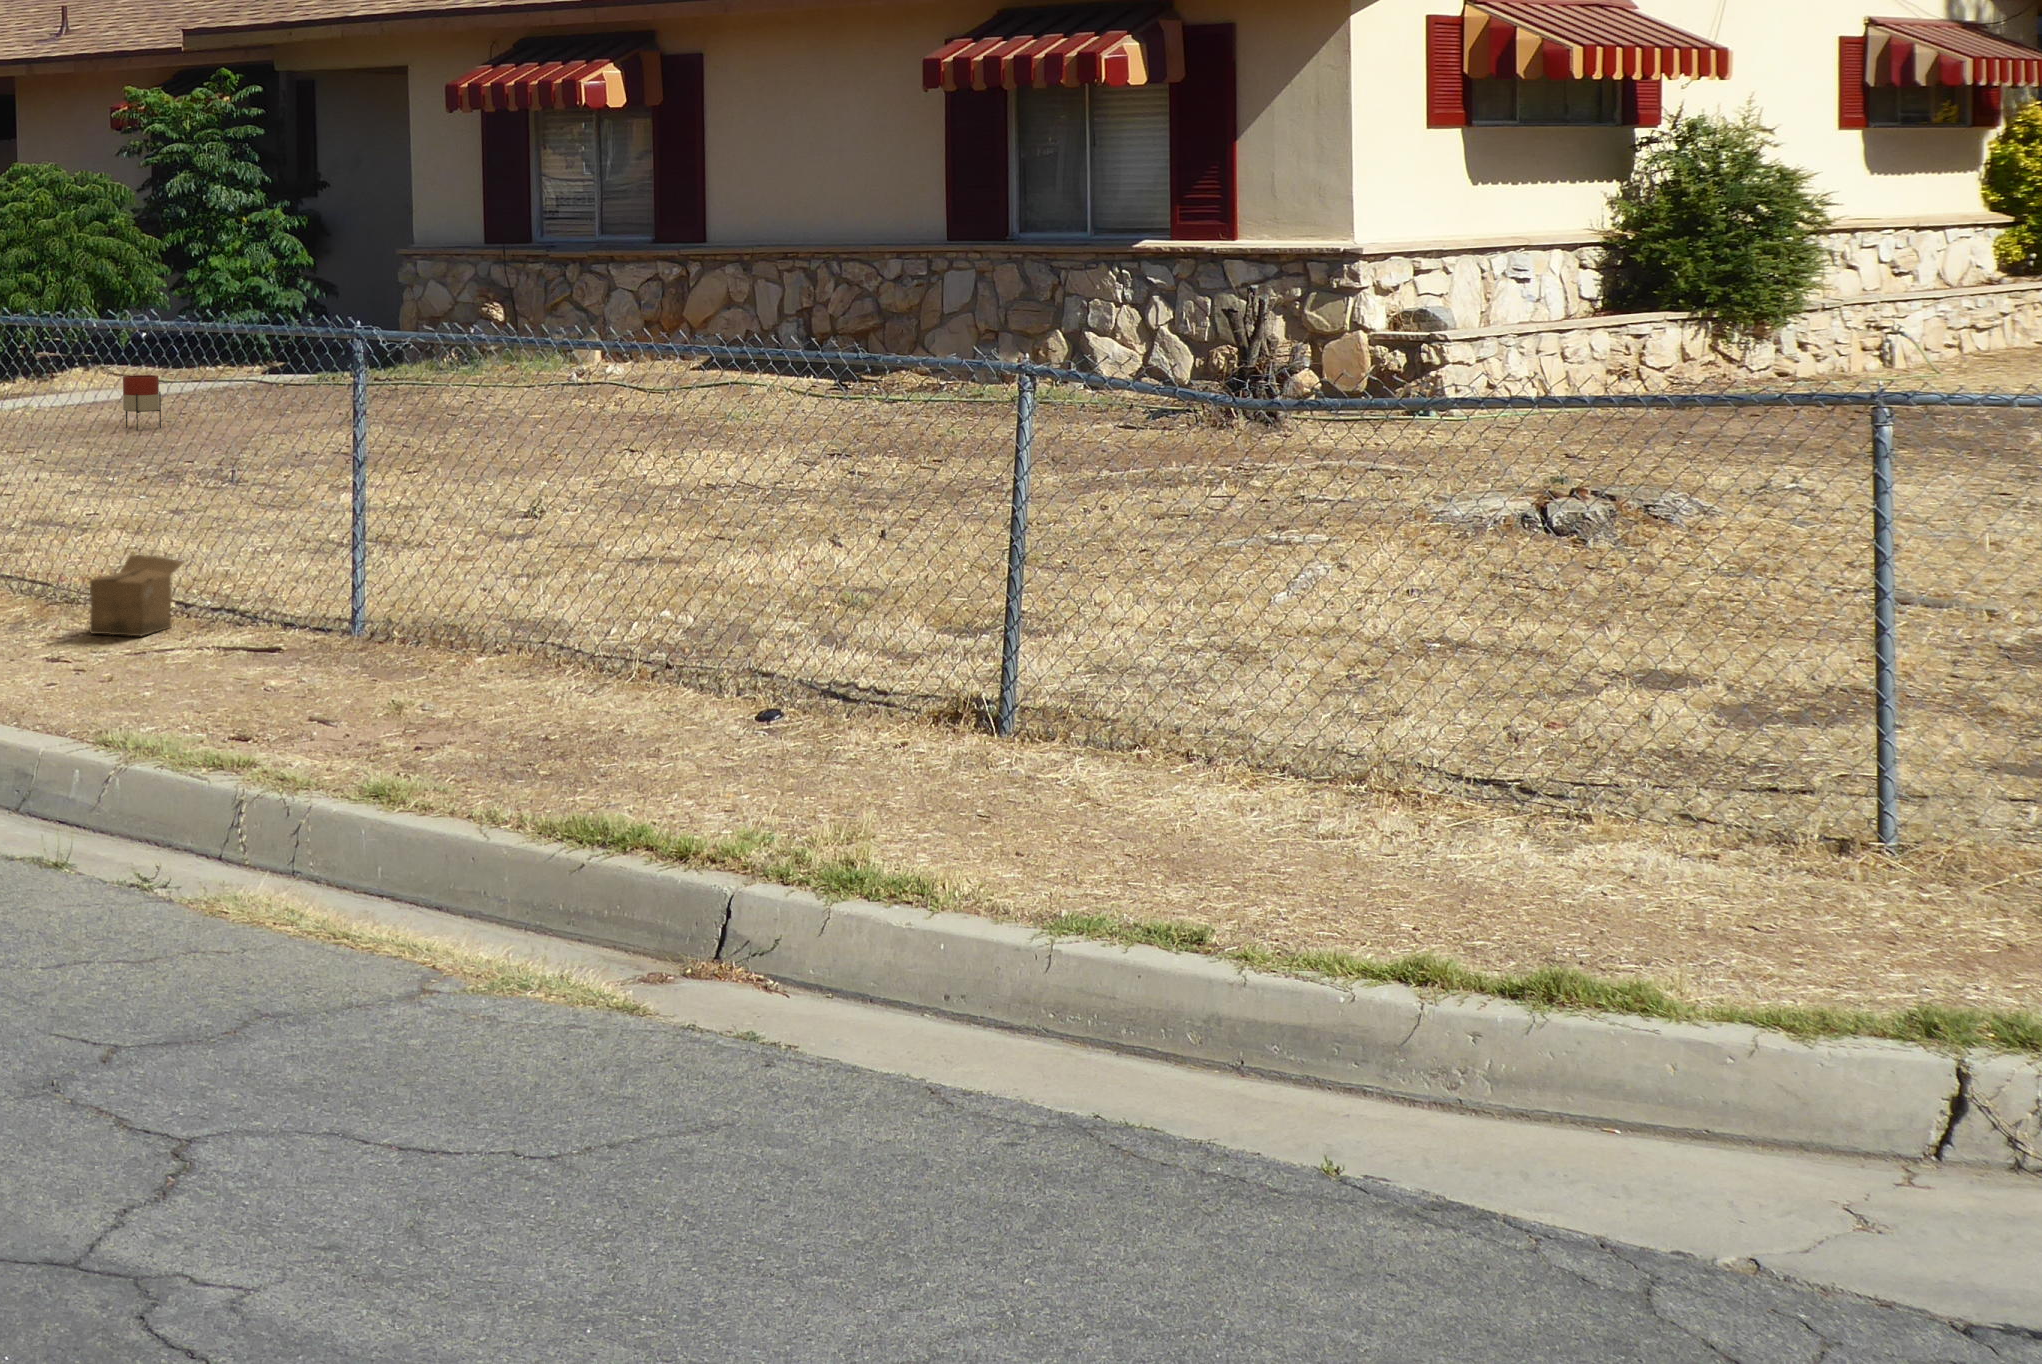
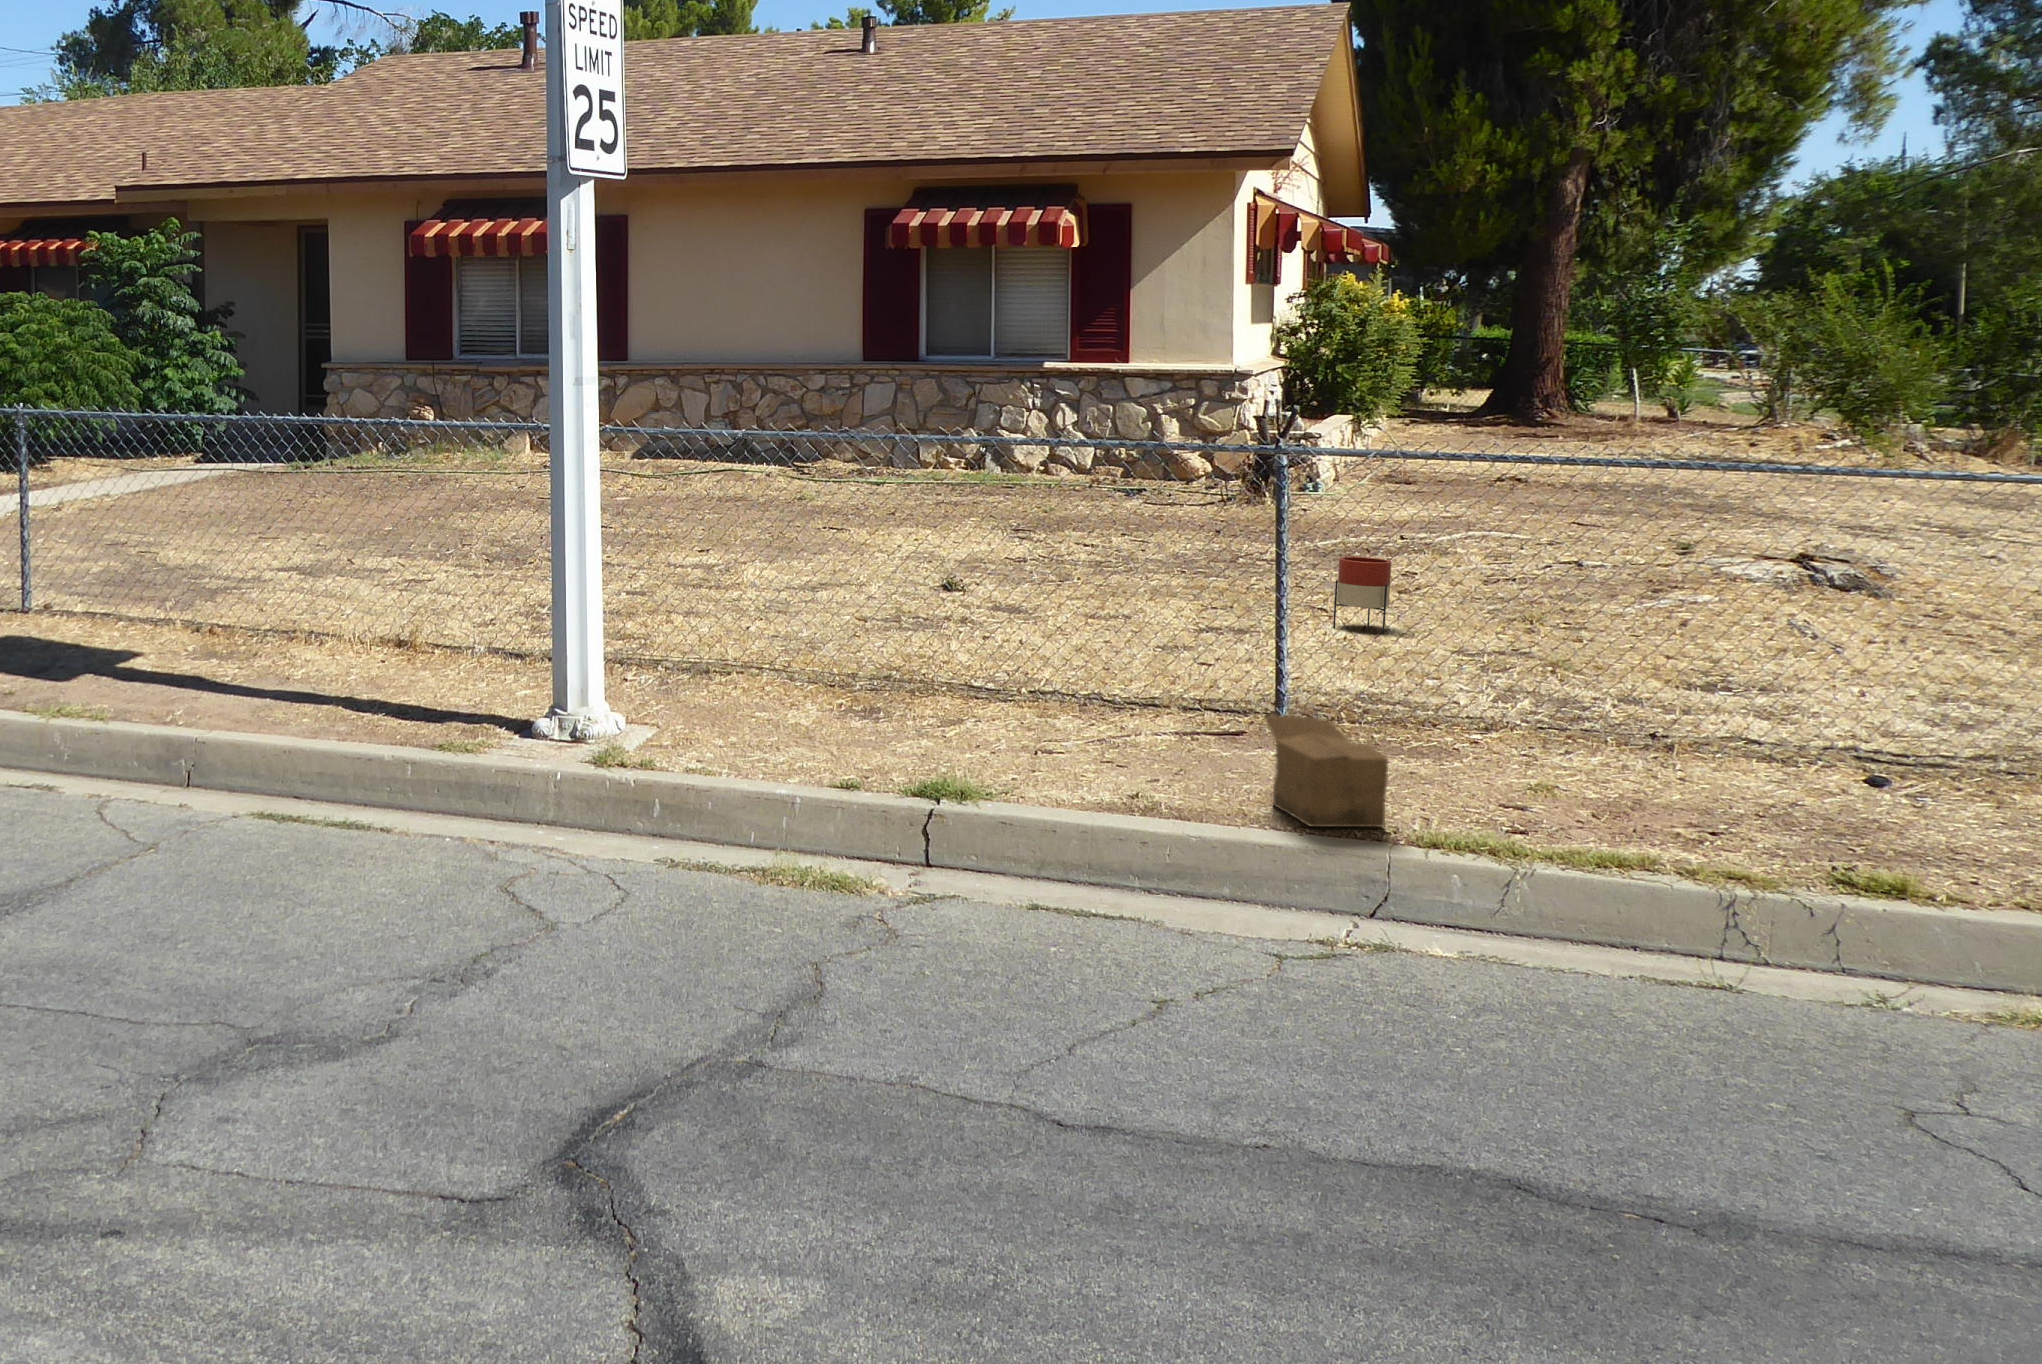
planter: present [123,375,161,431] -> present [1333,557,1391,634]

